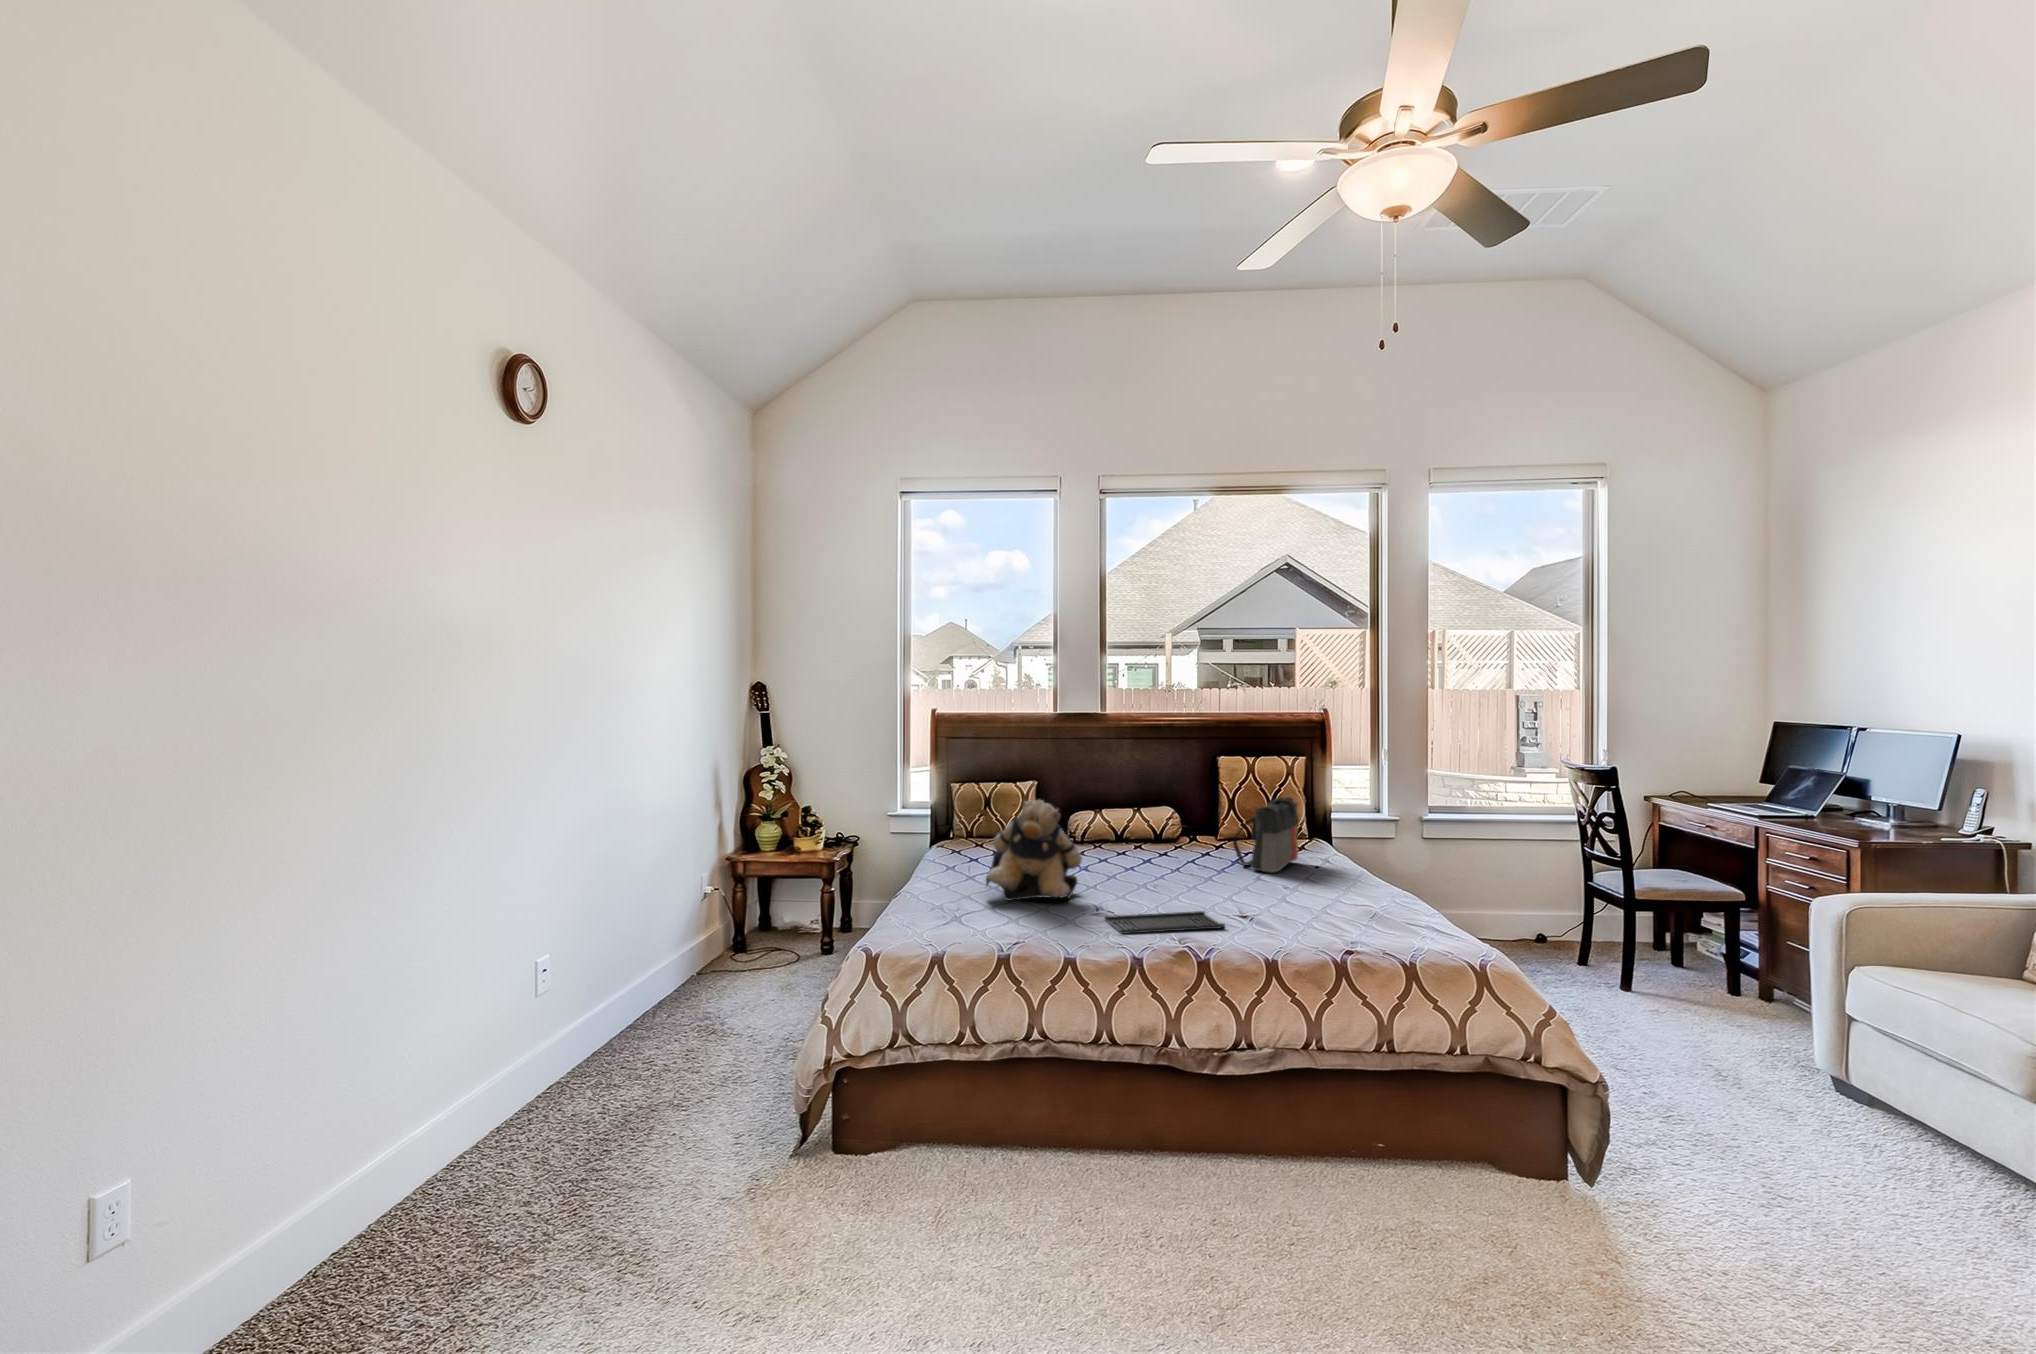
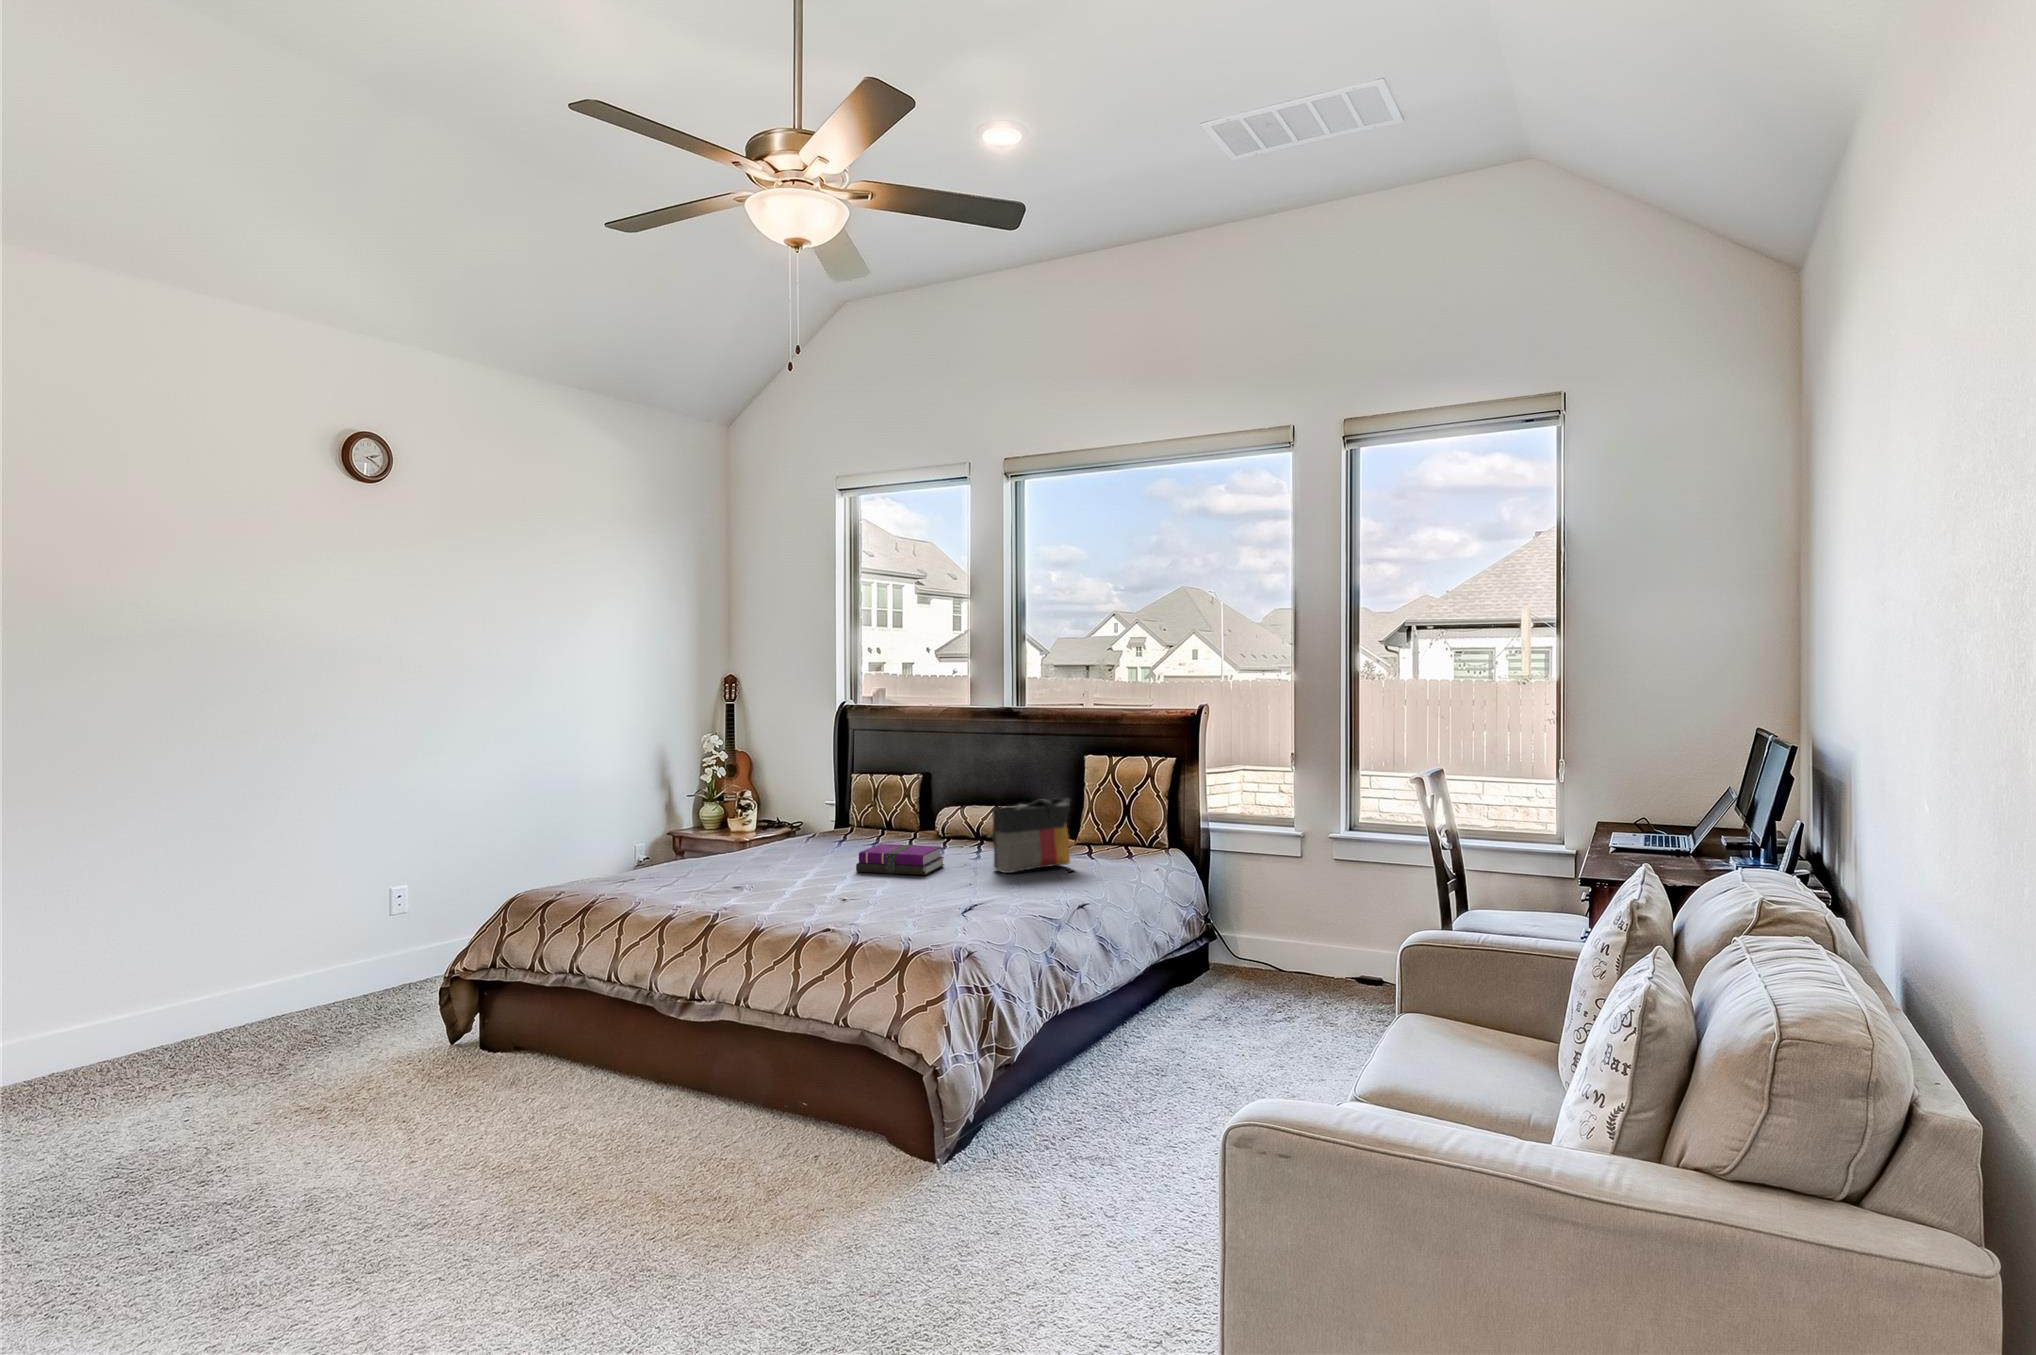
teddy bear: present [986,800,1082,901] -> none [683,784,776,876]
notebook: none [1130,851,1220,884] -> present [856,844,944,875]
tray: present [1105,911,1225,934] -> none [697,888,808,906]

